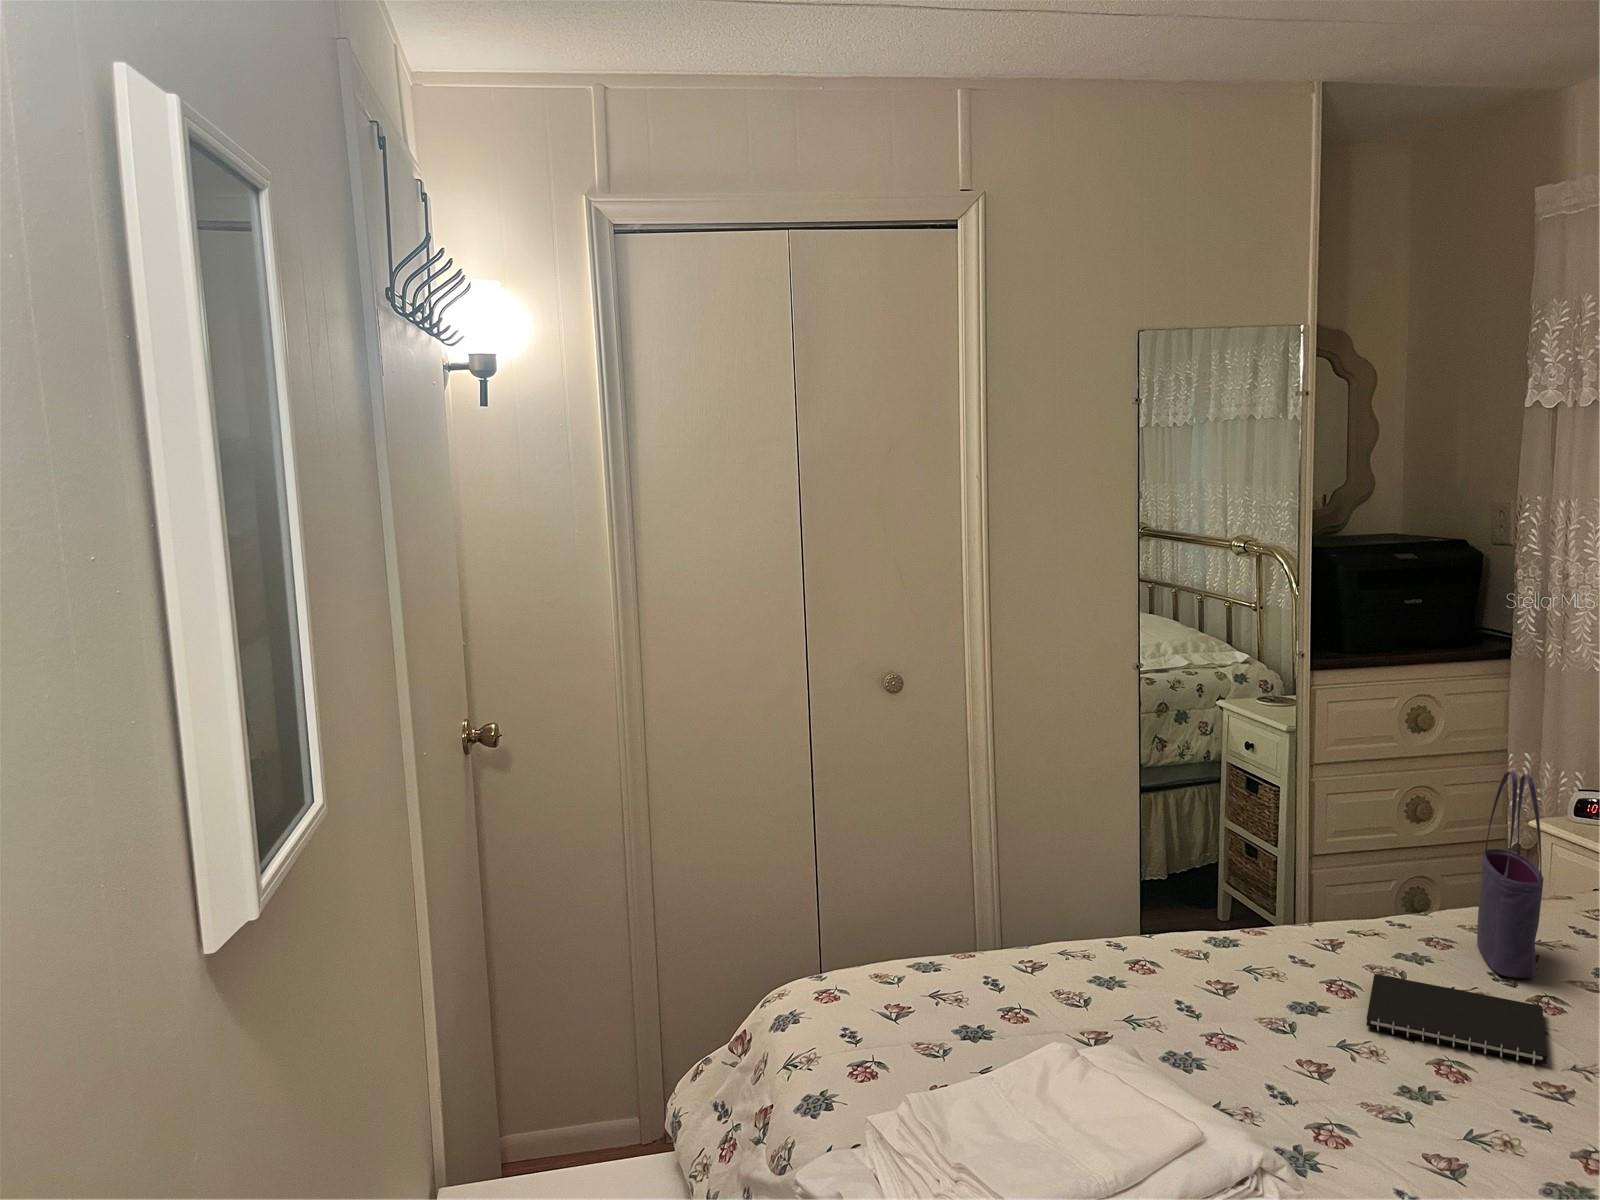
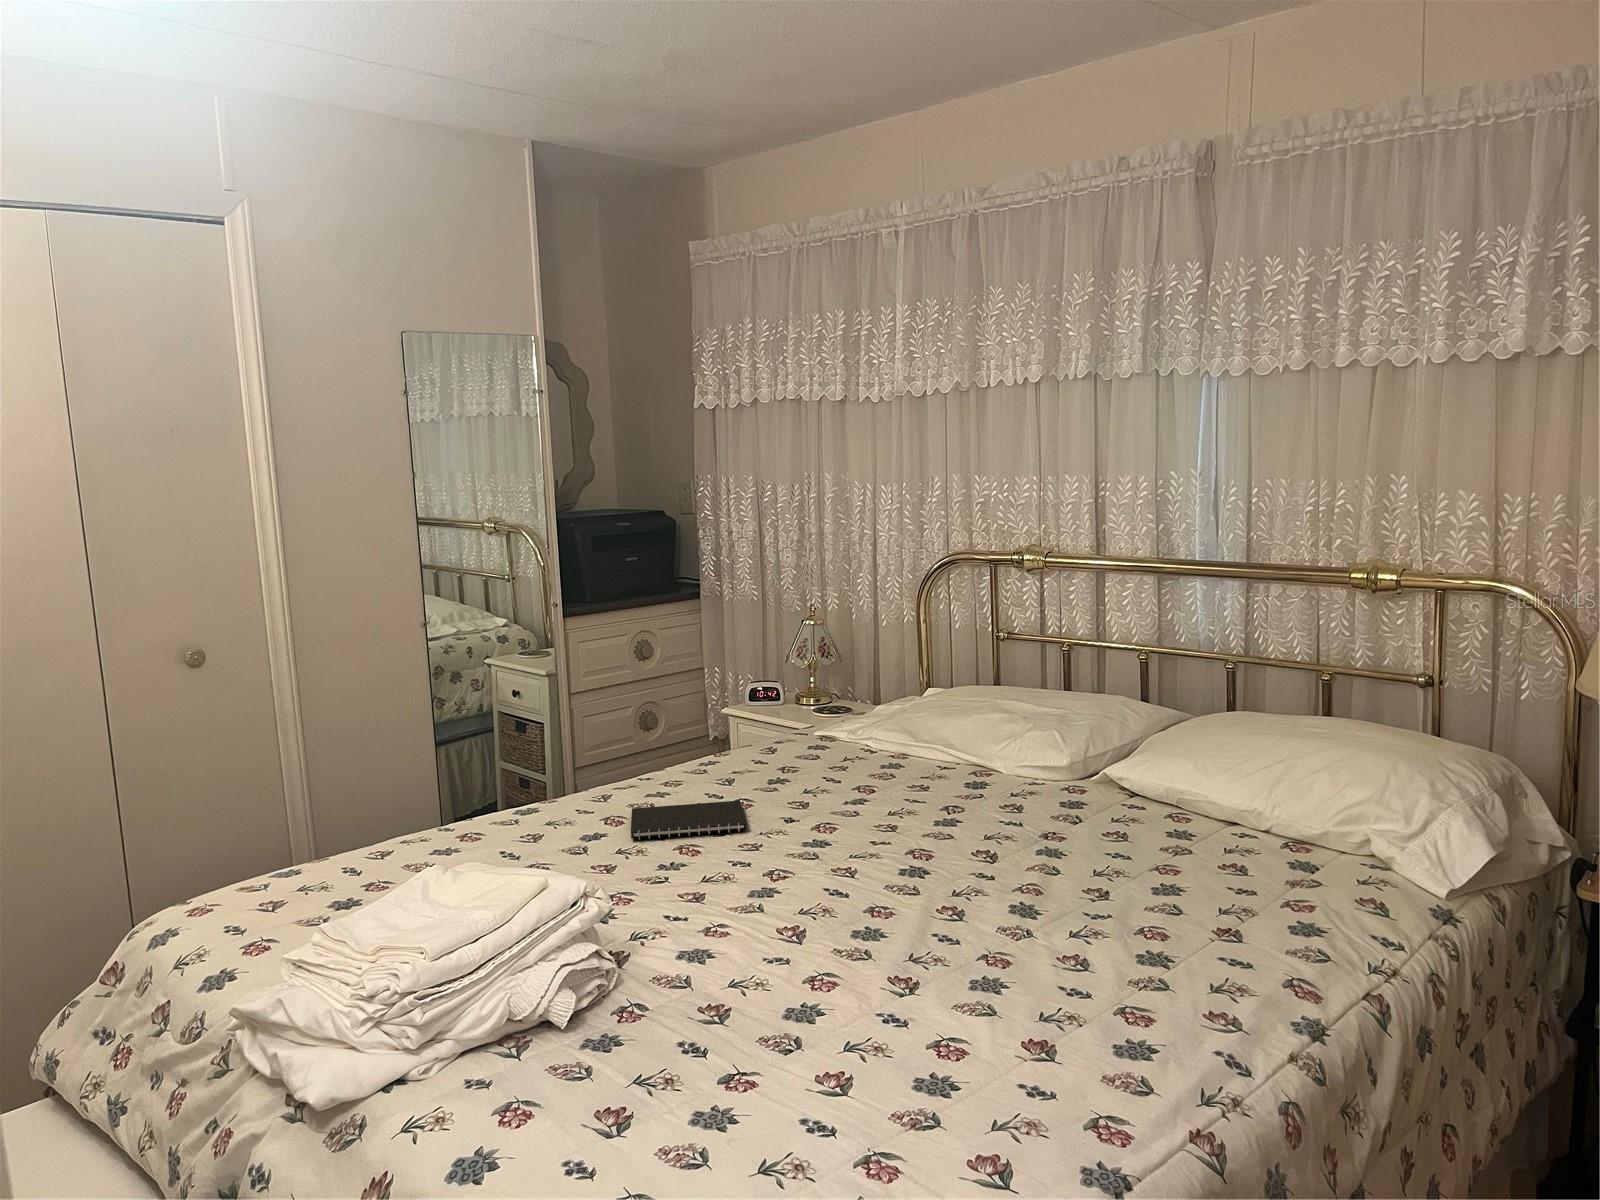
tote bag: present [1477,772,1544,978] -> none [693,646,734,792]

